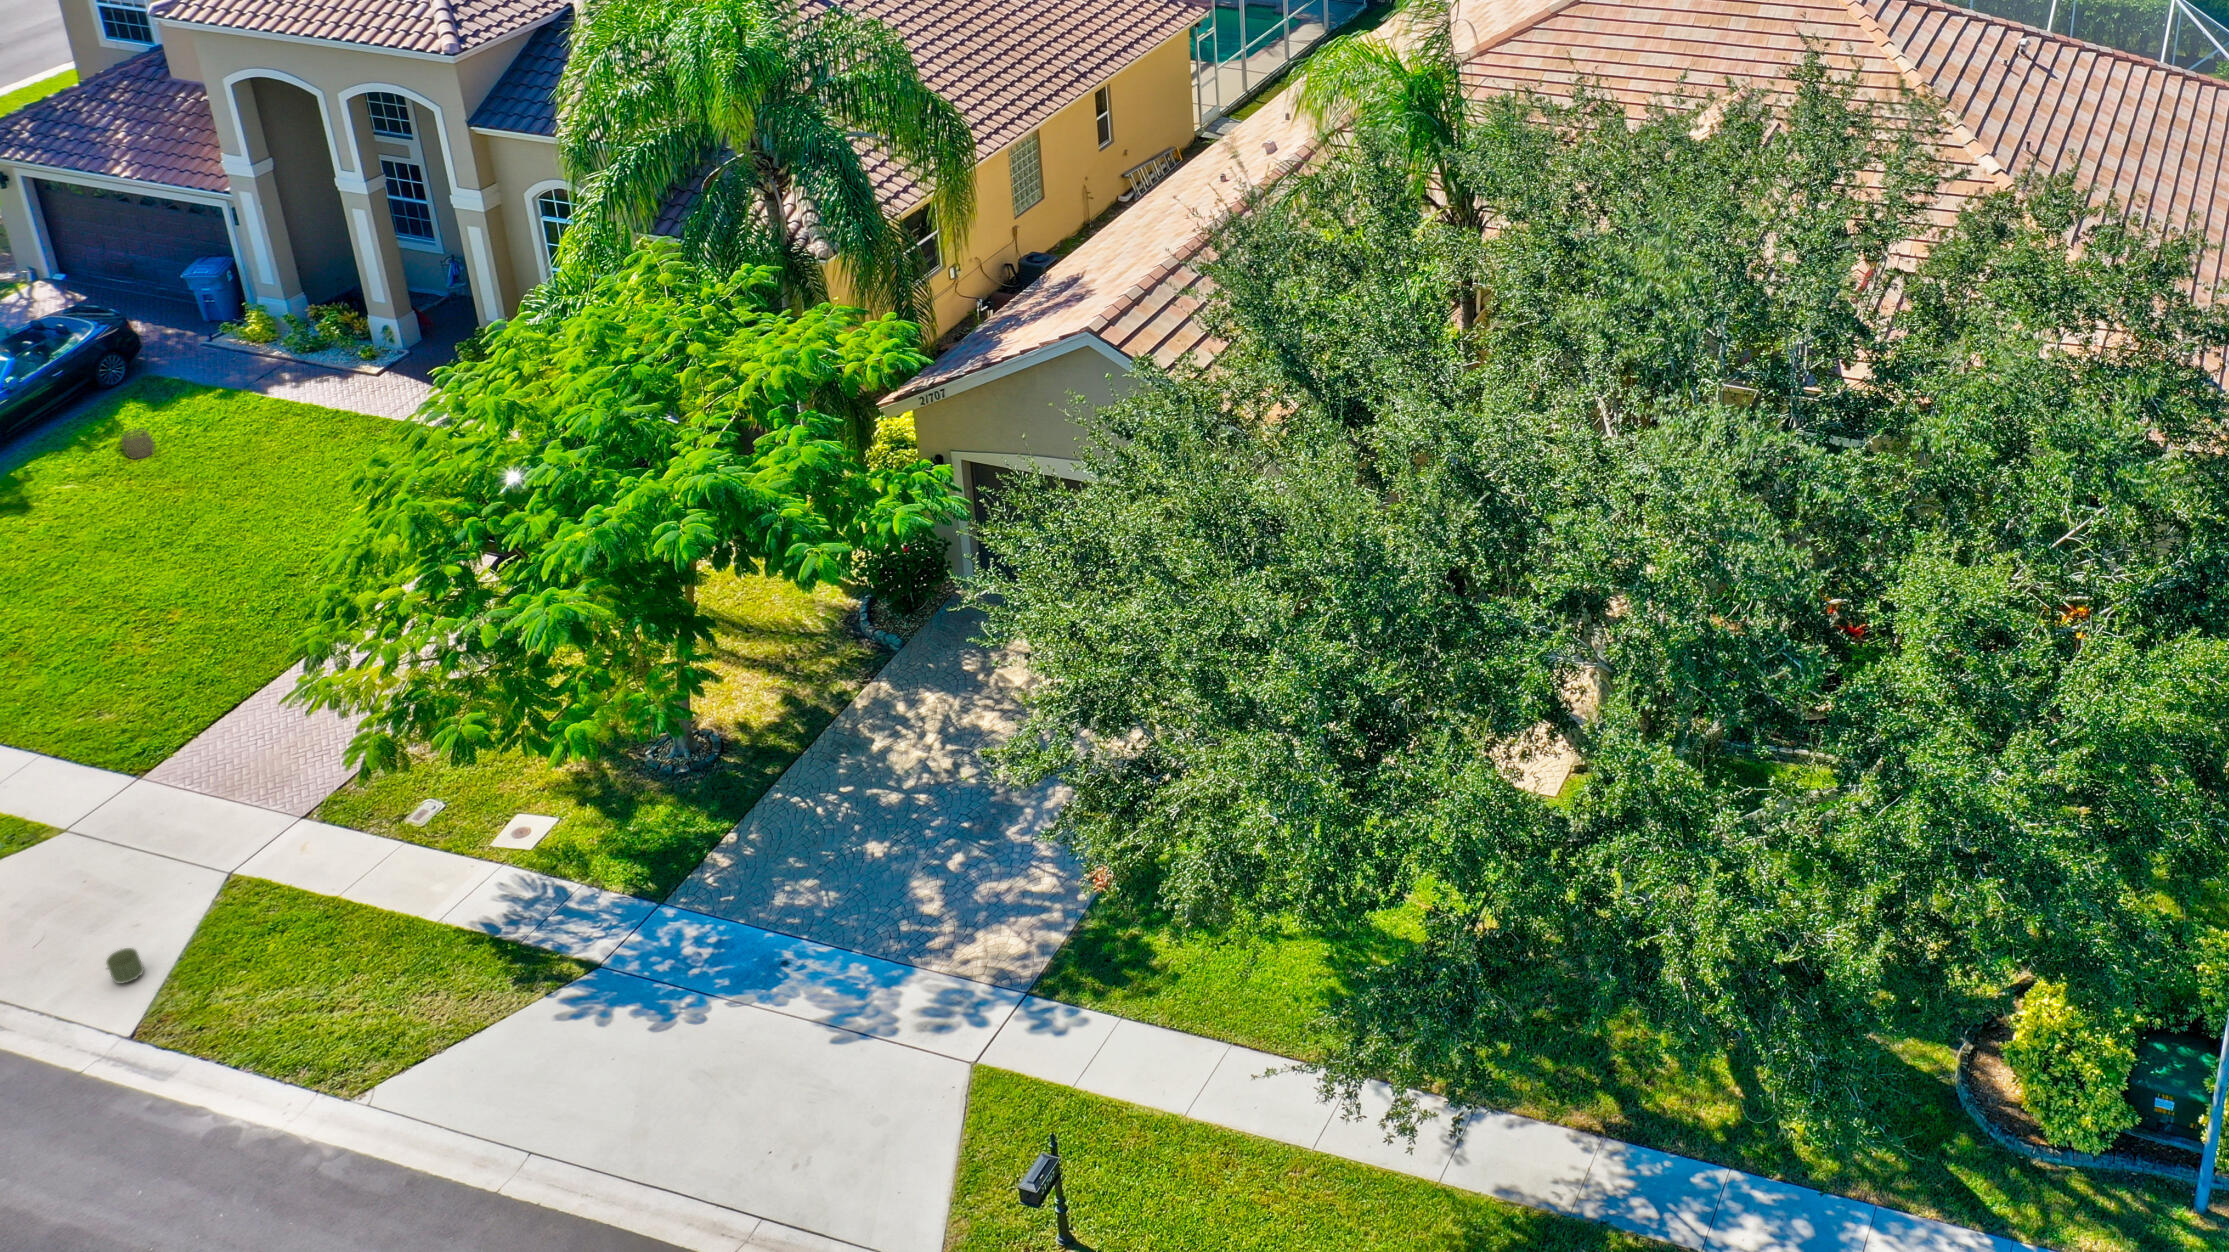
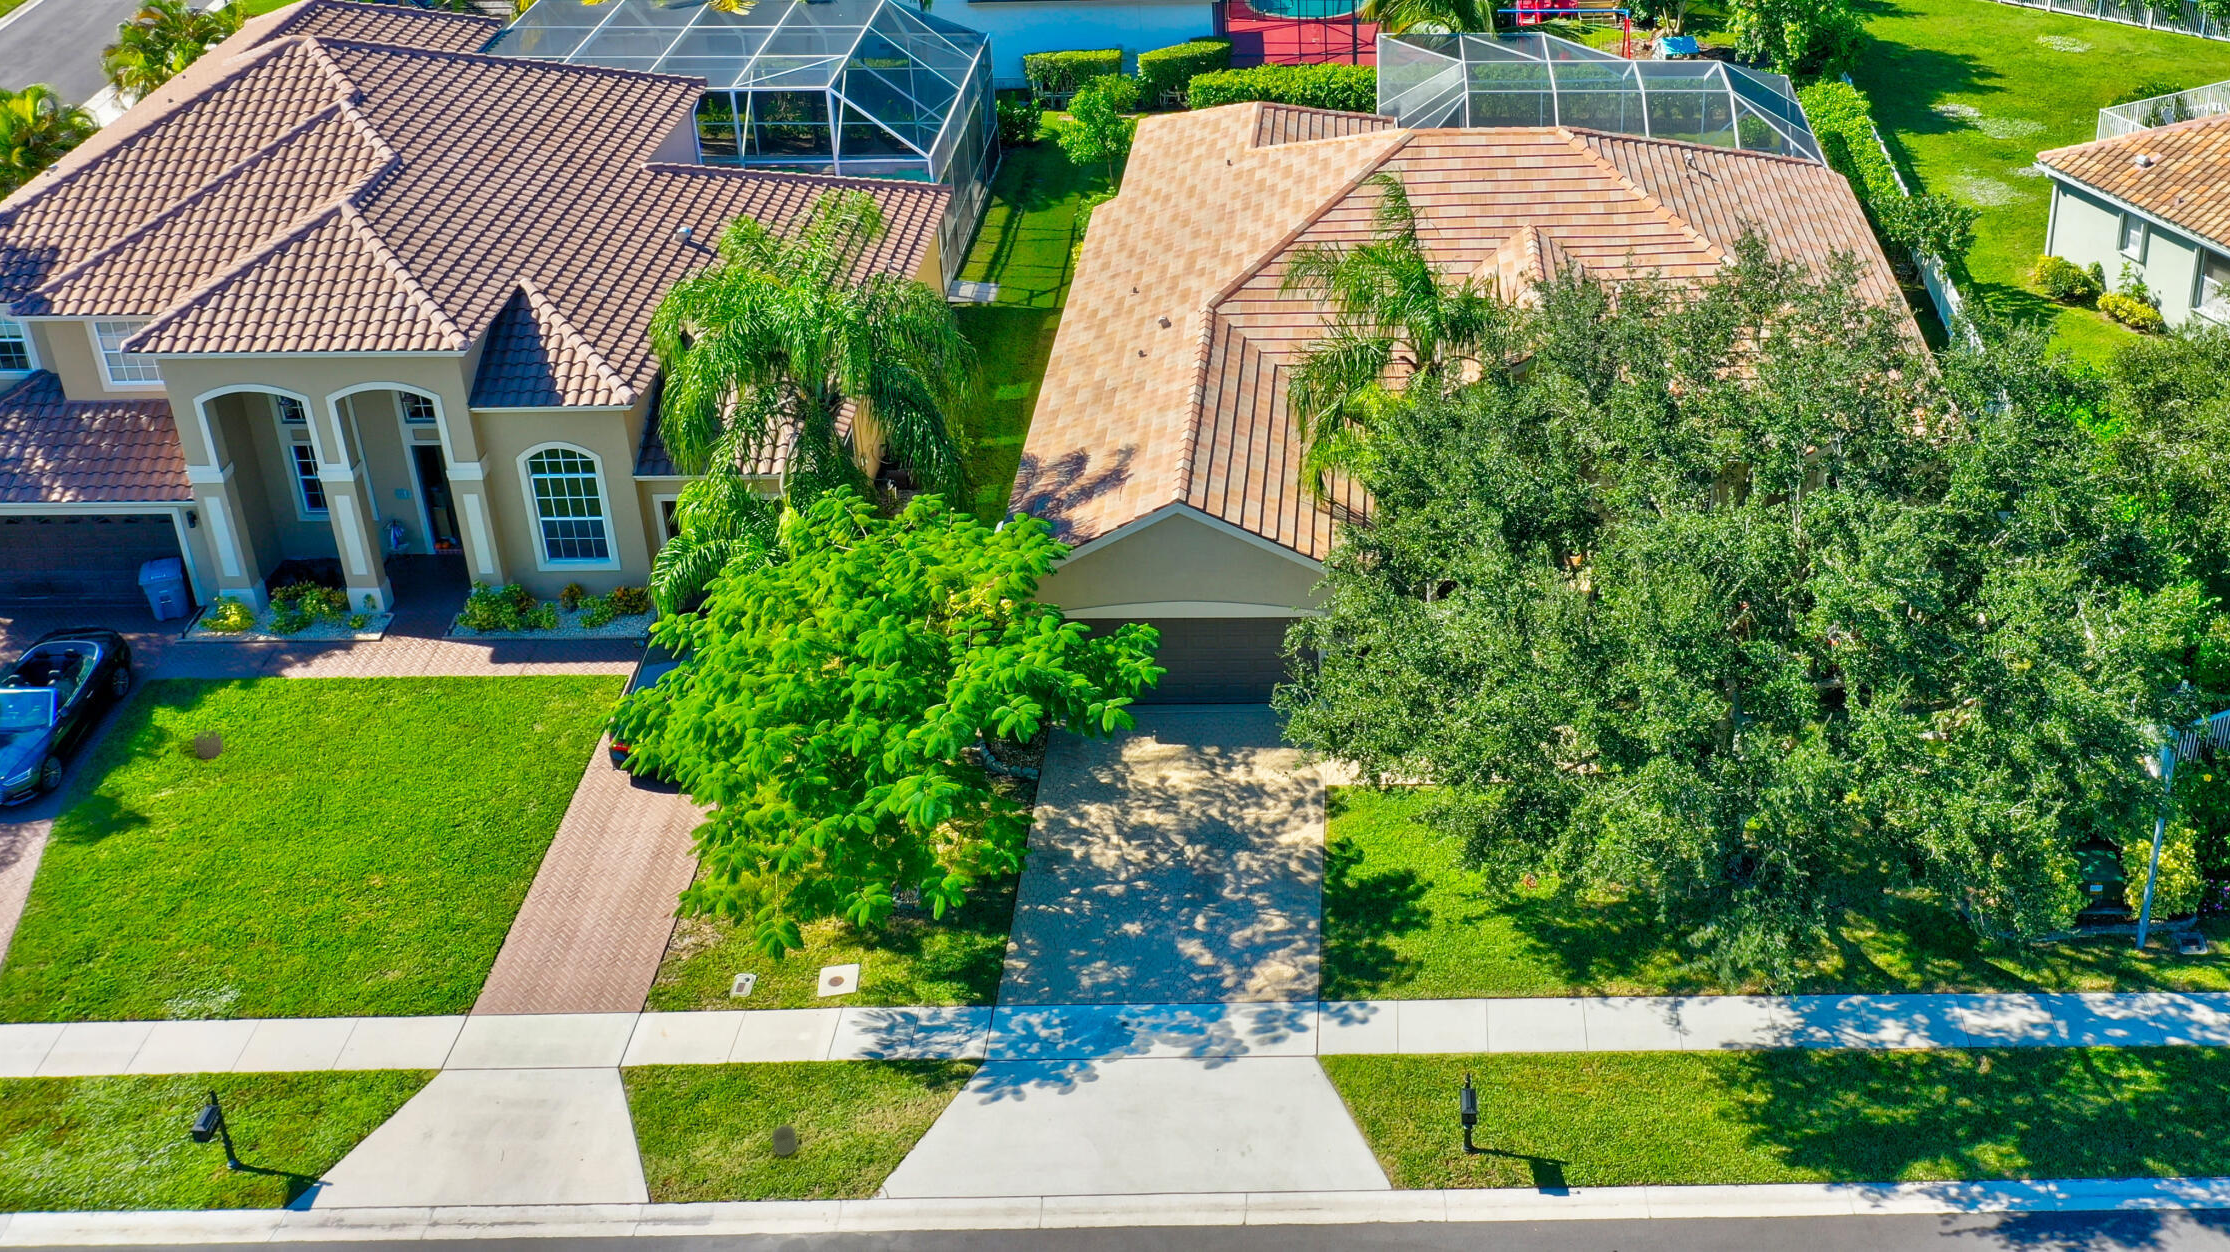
planter: present [106,948,144,983] -> present [772,1125,797,1155]

